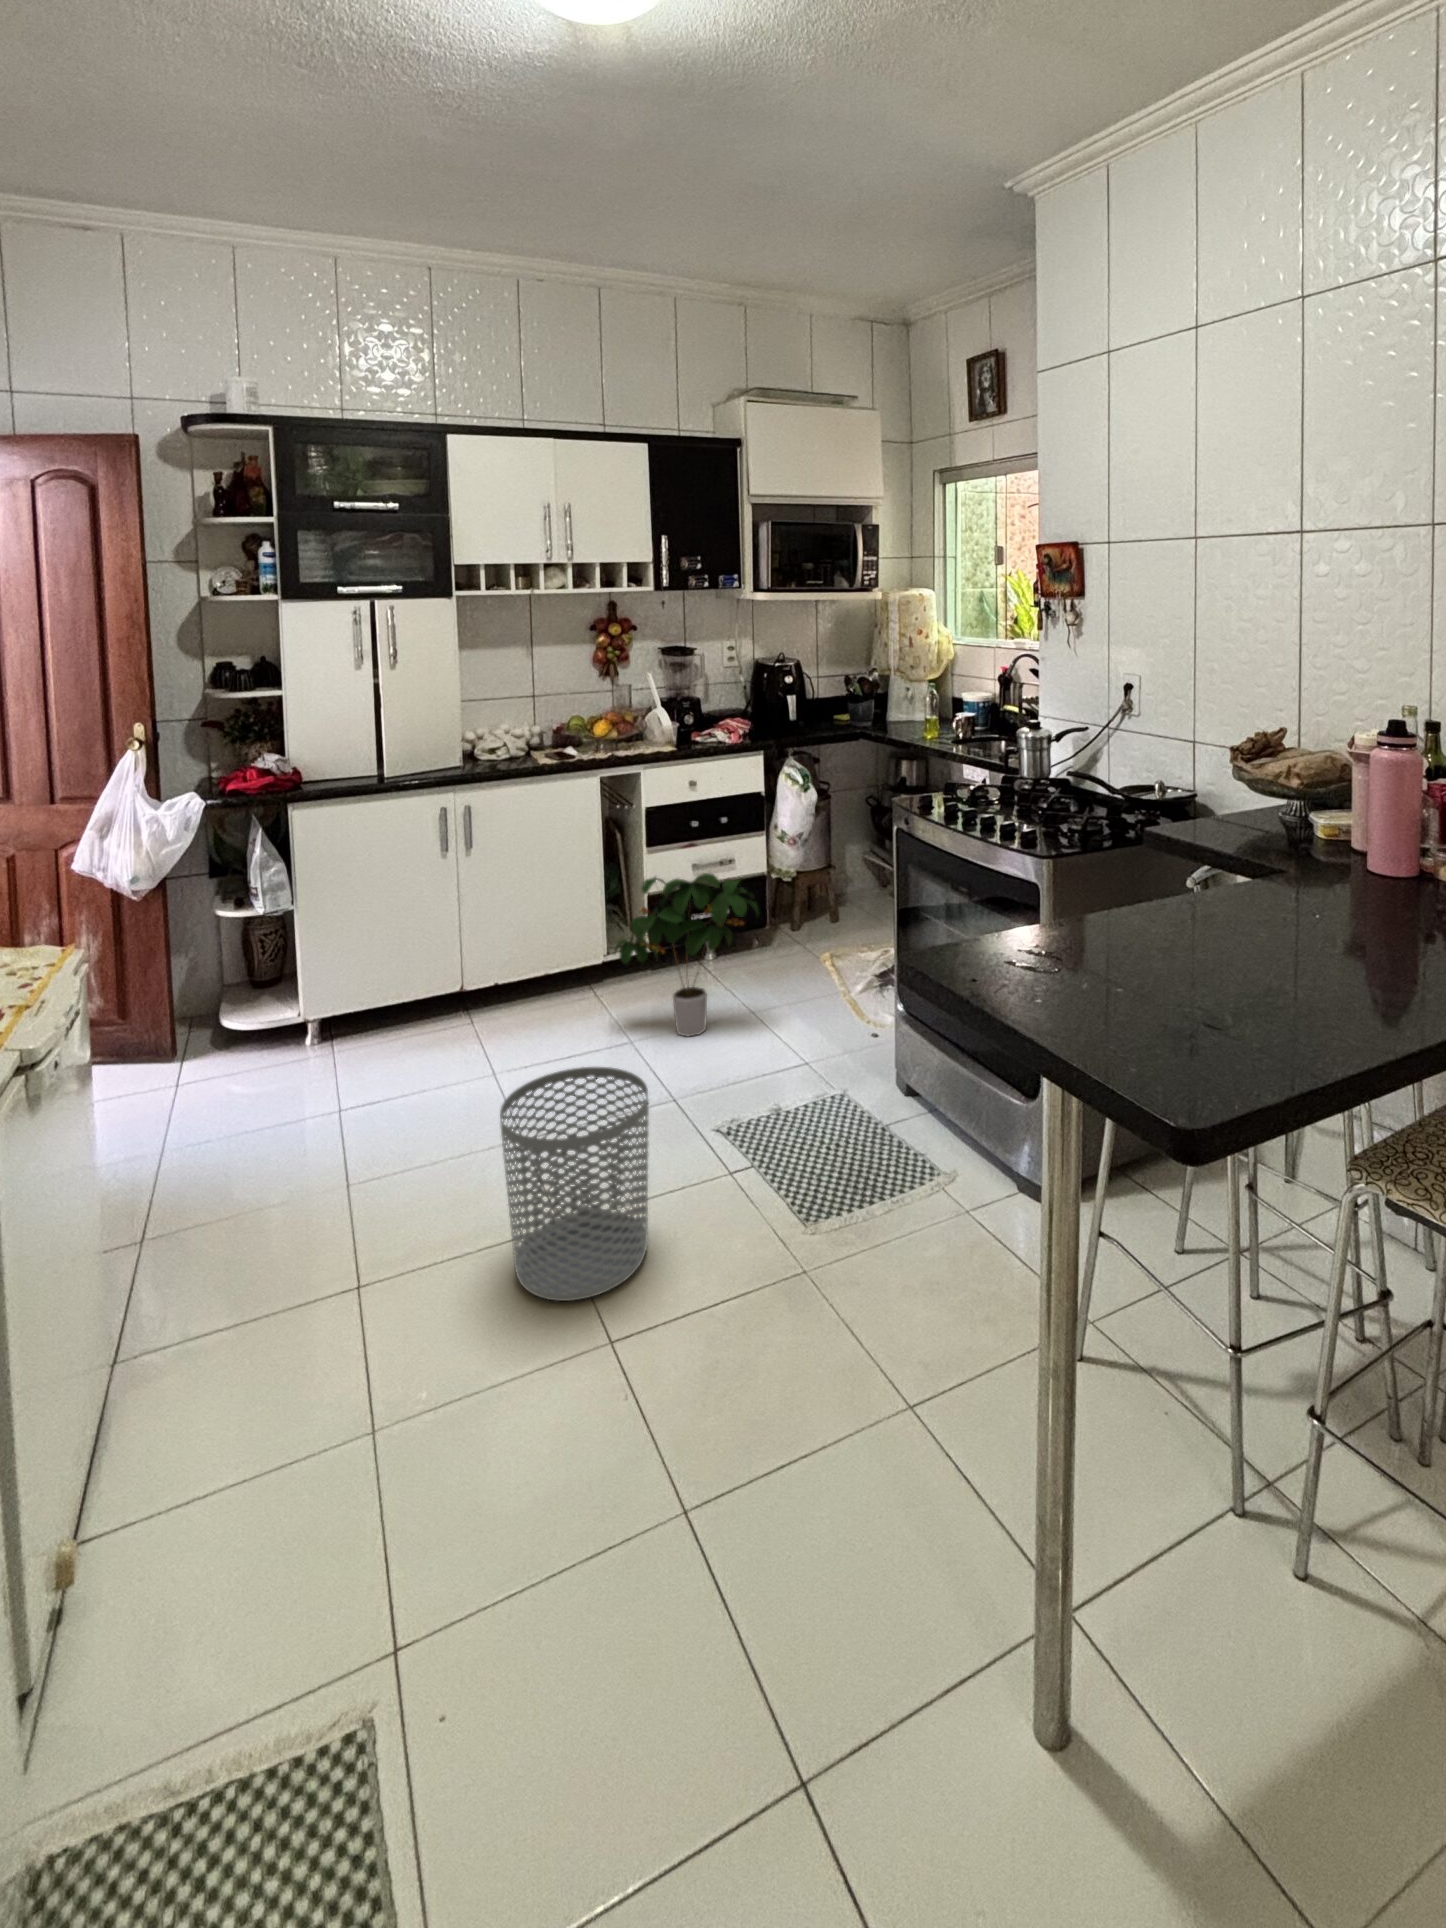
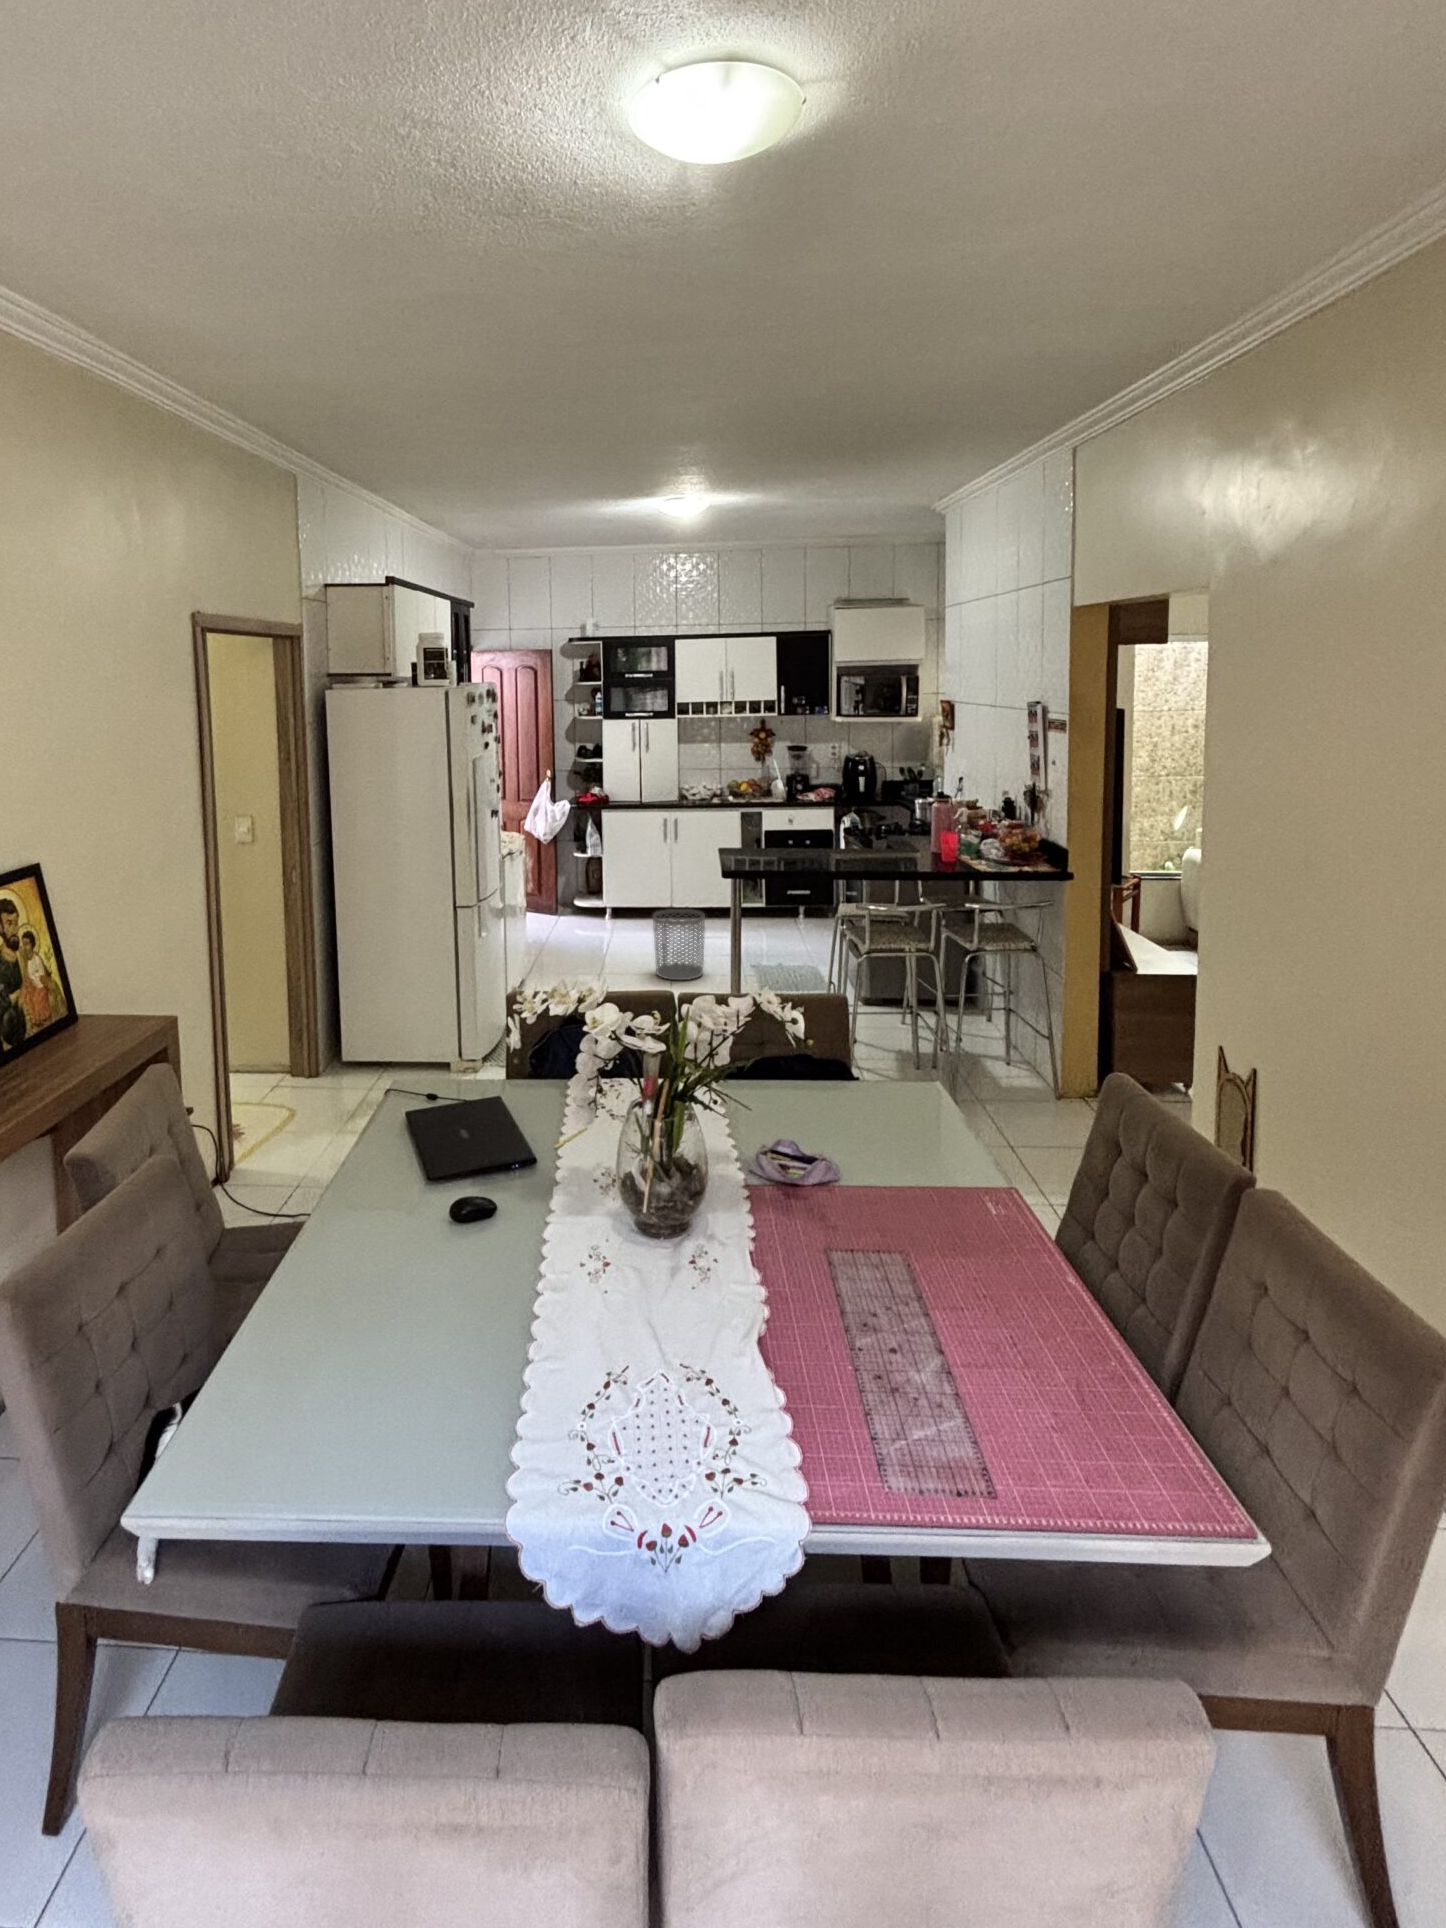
potted plant: present [614,873,759,1036] -> none [732,858,799,935]

